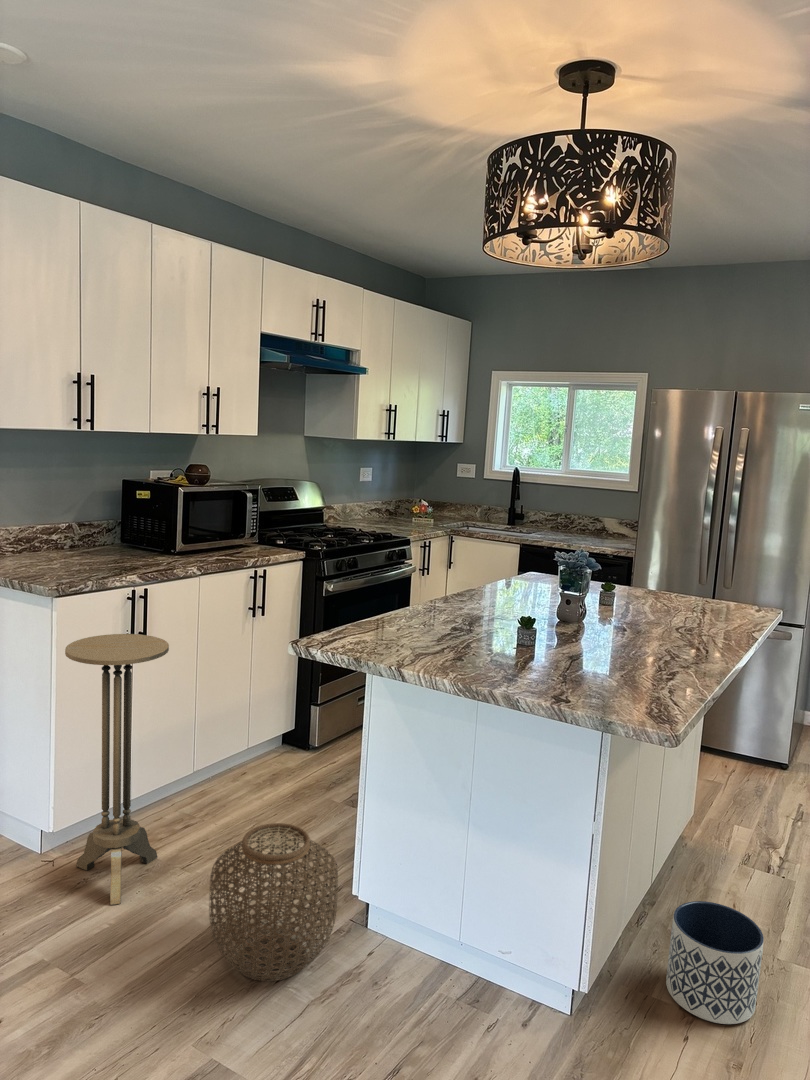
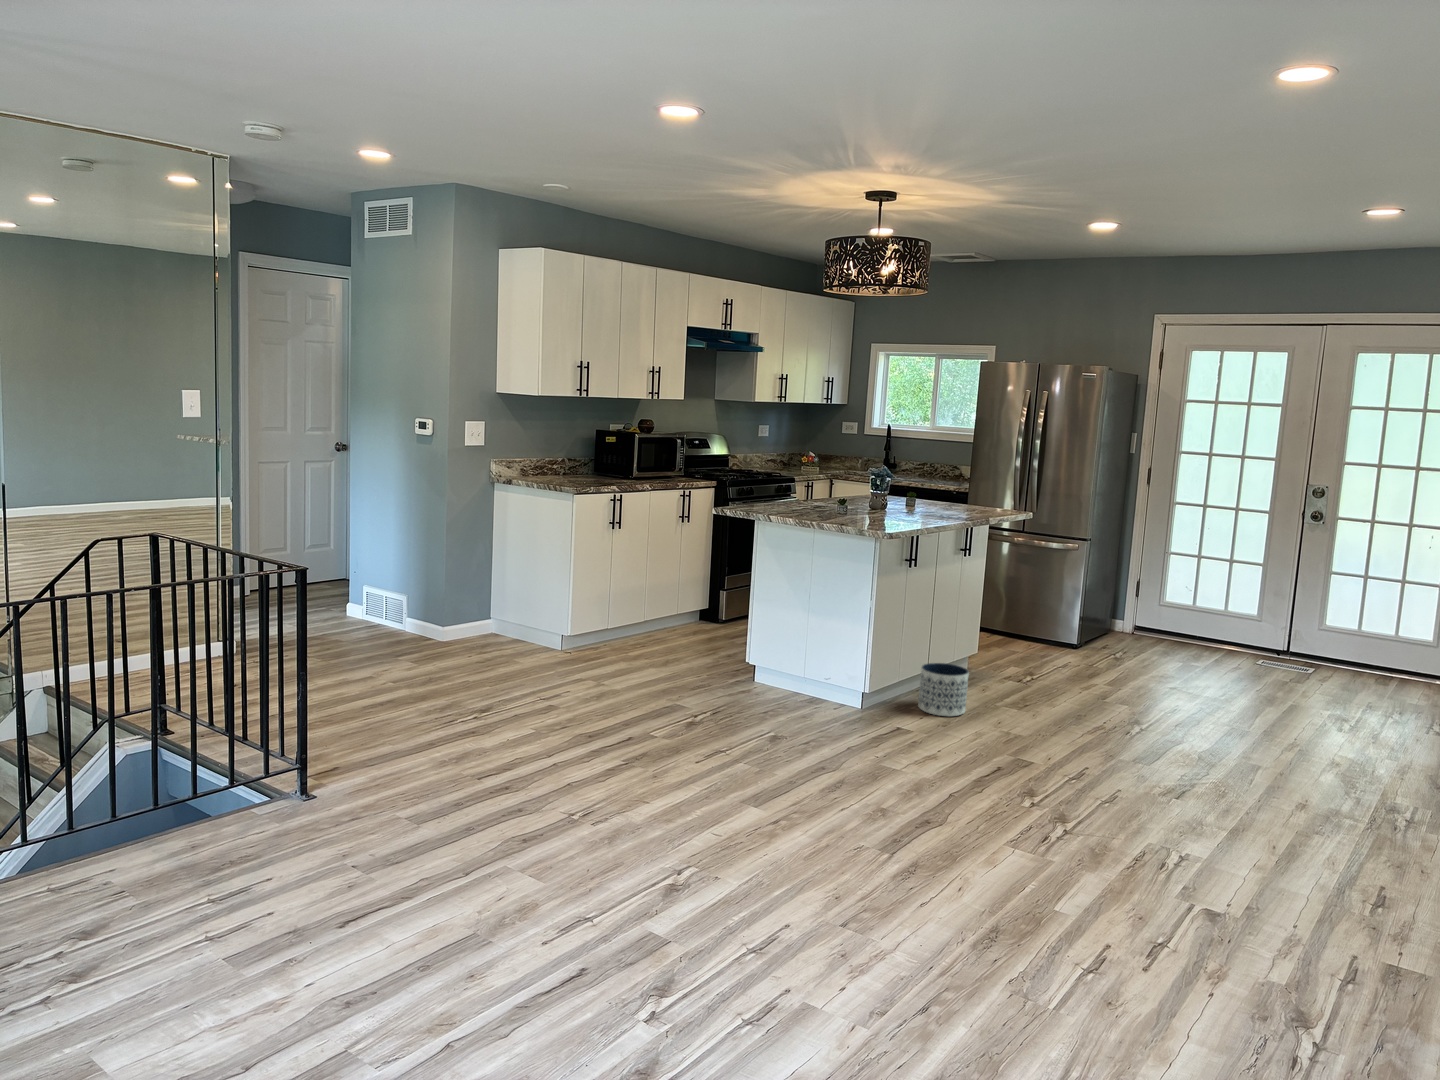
side table: present [65,634,169,905] -> none [583,517,641,667]
woven basket: present [209,823,338,981] -> none [669,614,737,691]

